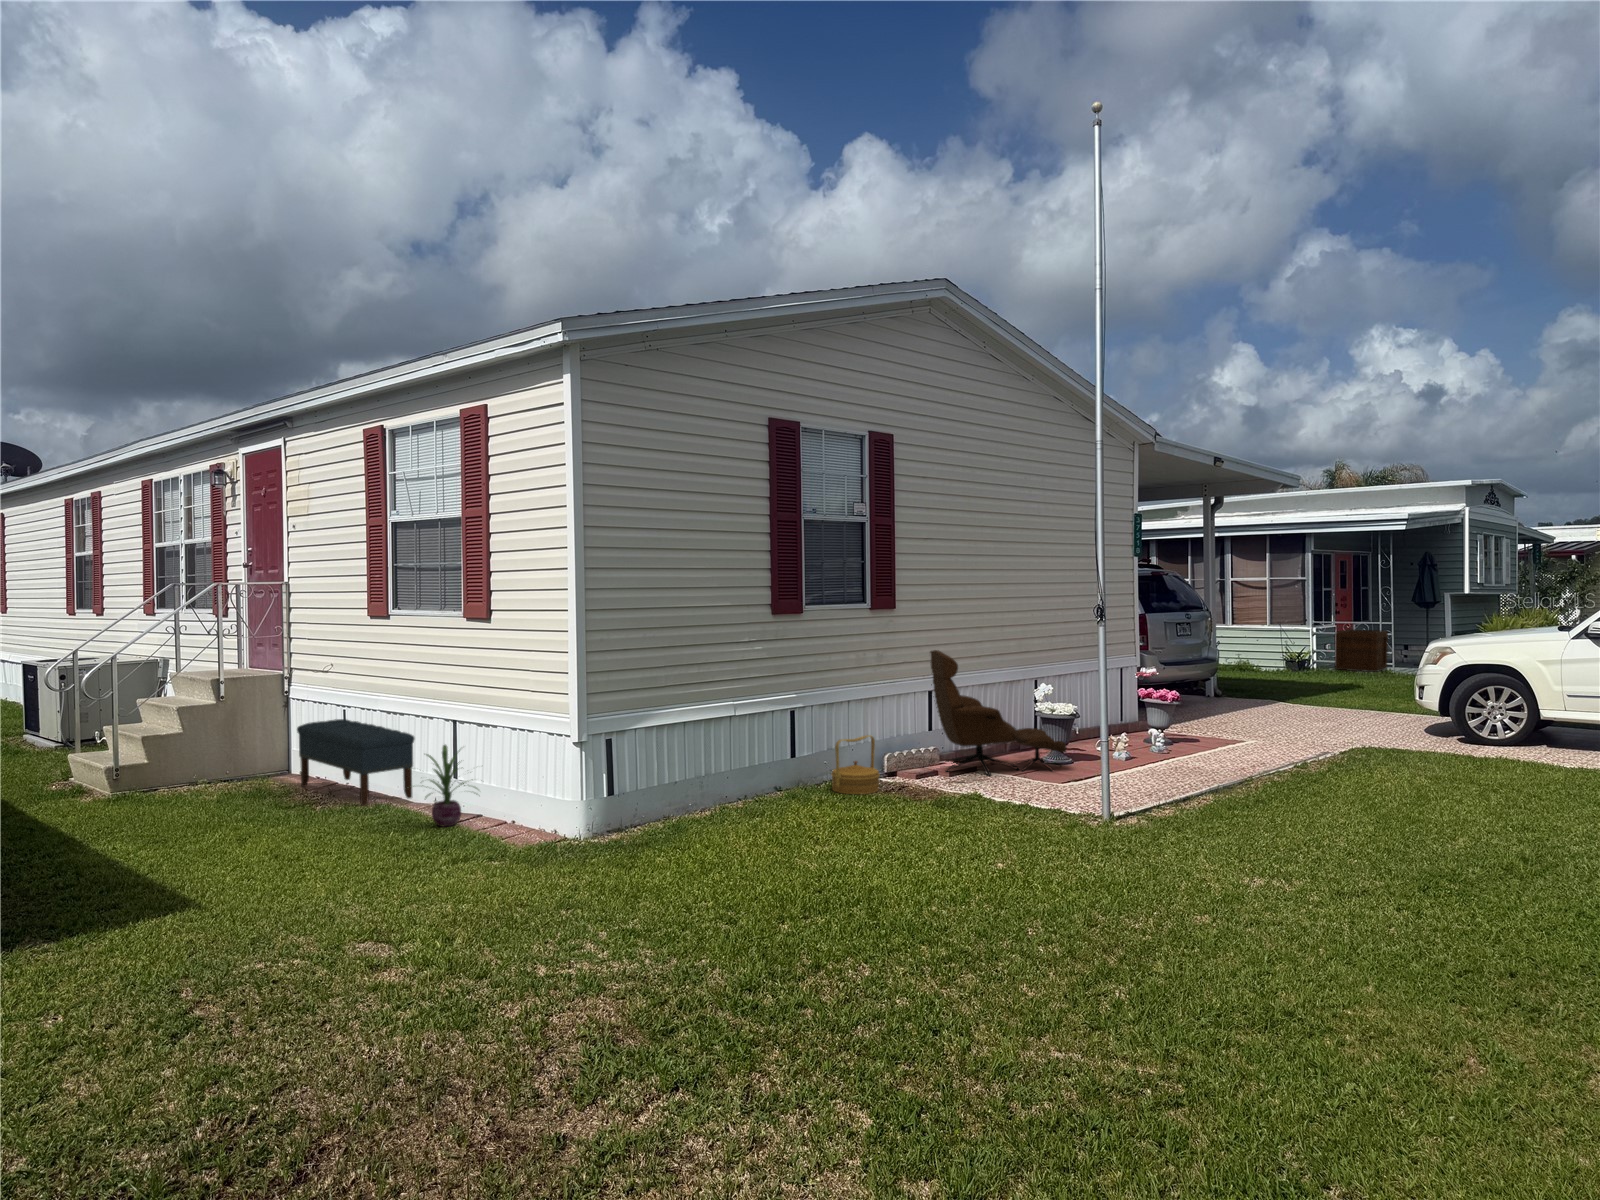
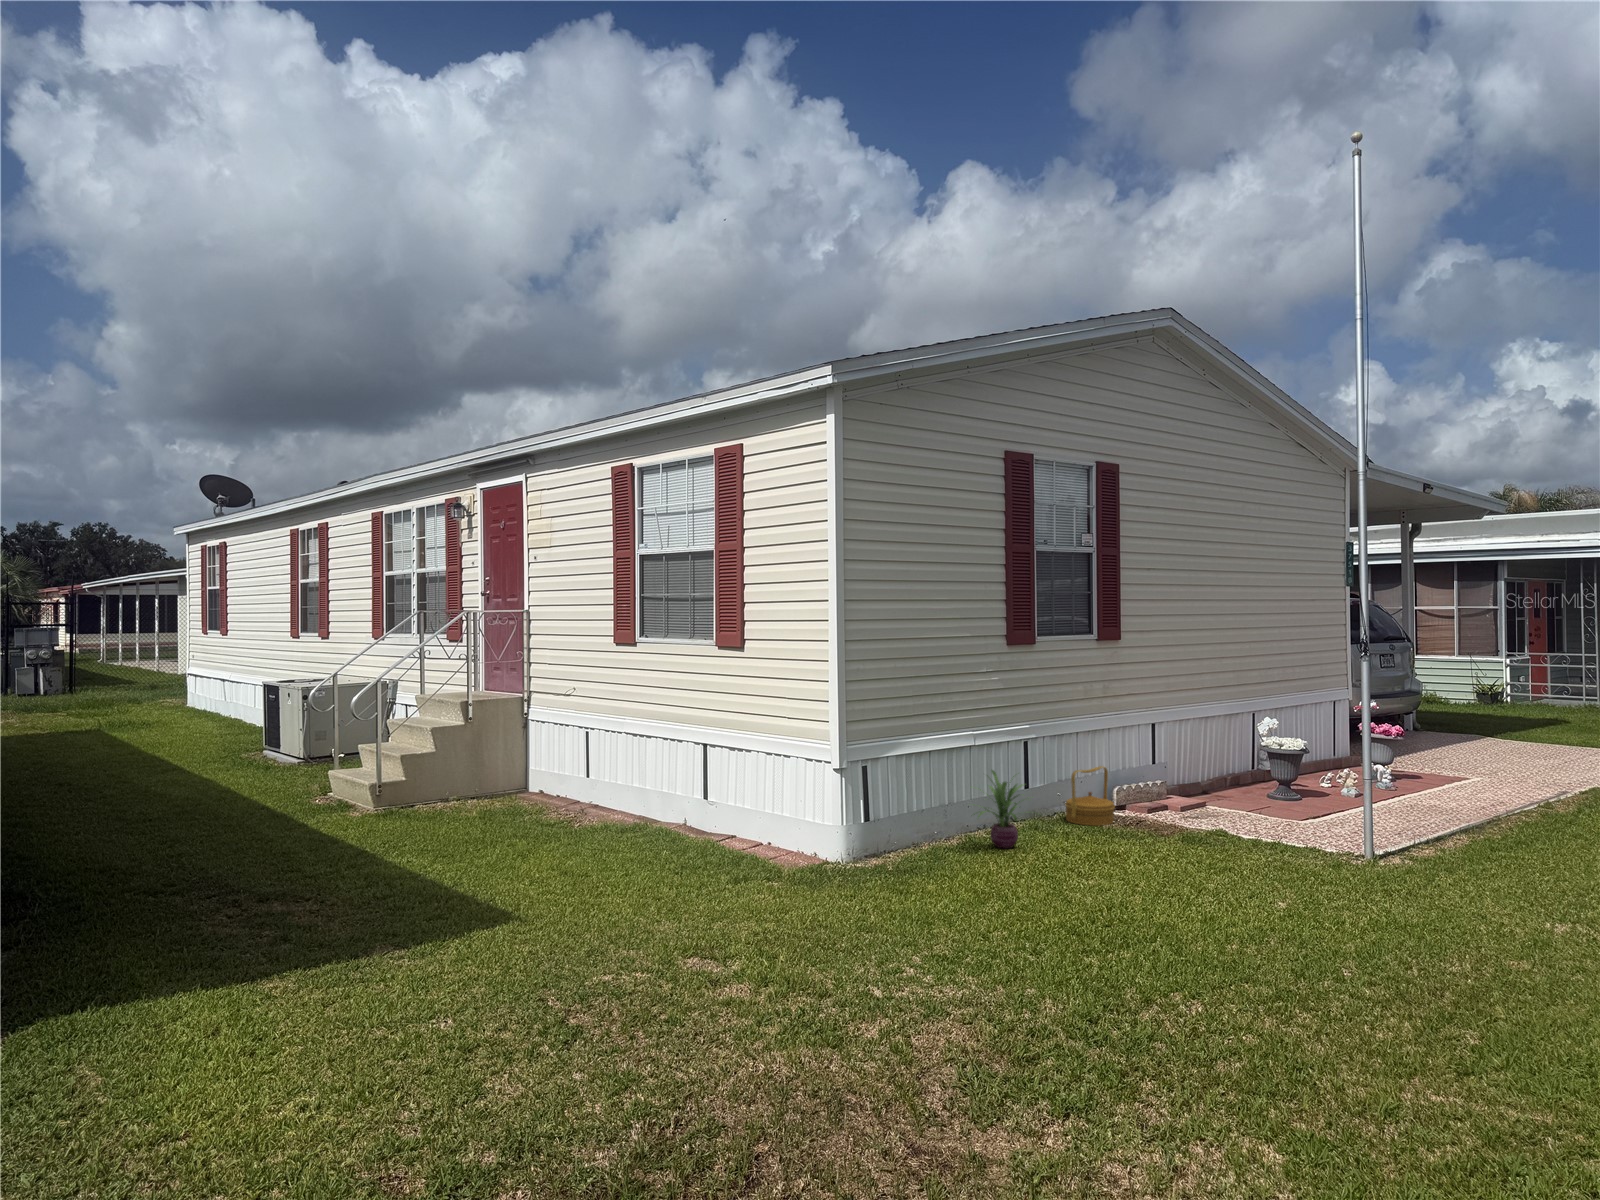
wooden crate: present [1335,629,1388,672] -> none [1530,661,1588,706]
lounge chair: present [930,650,1067,776] -> none [1153,681,1299,810]
bench: present [297,719,415,806] -> none [546,742,662,827]
decorative plant: present [410,745,477,827] -> present [974,770,1023,849]

